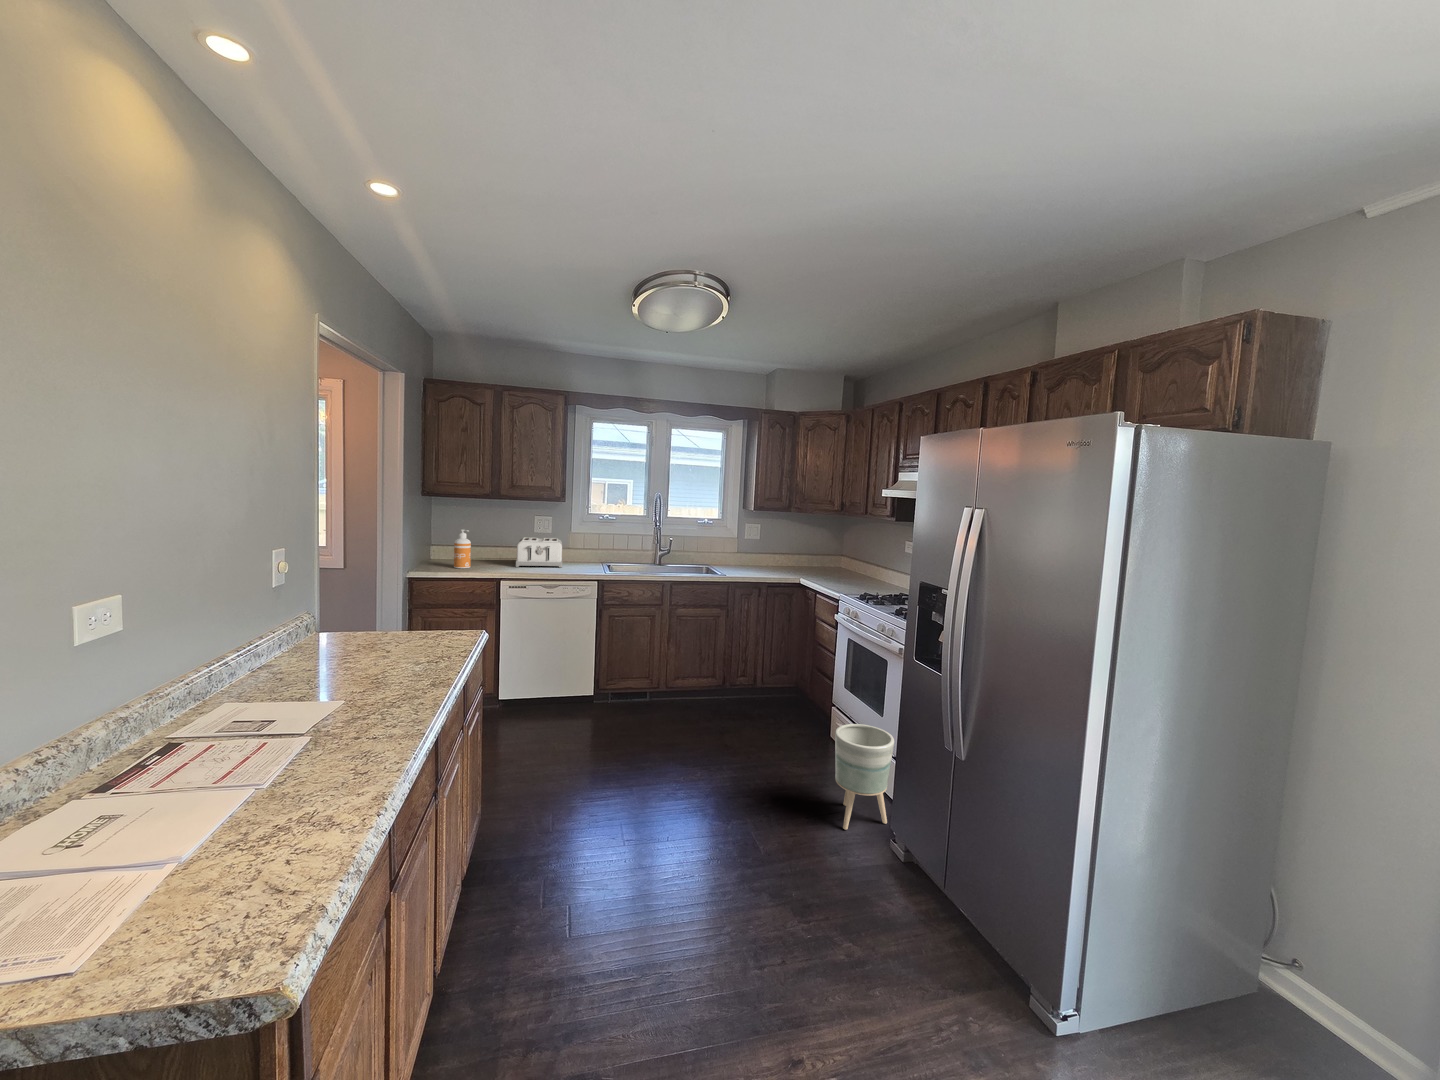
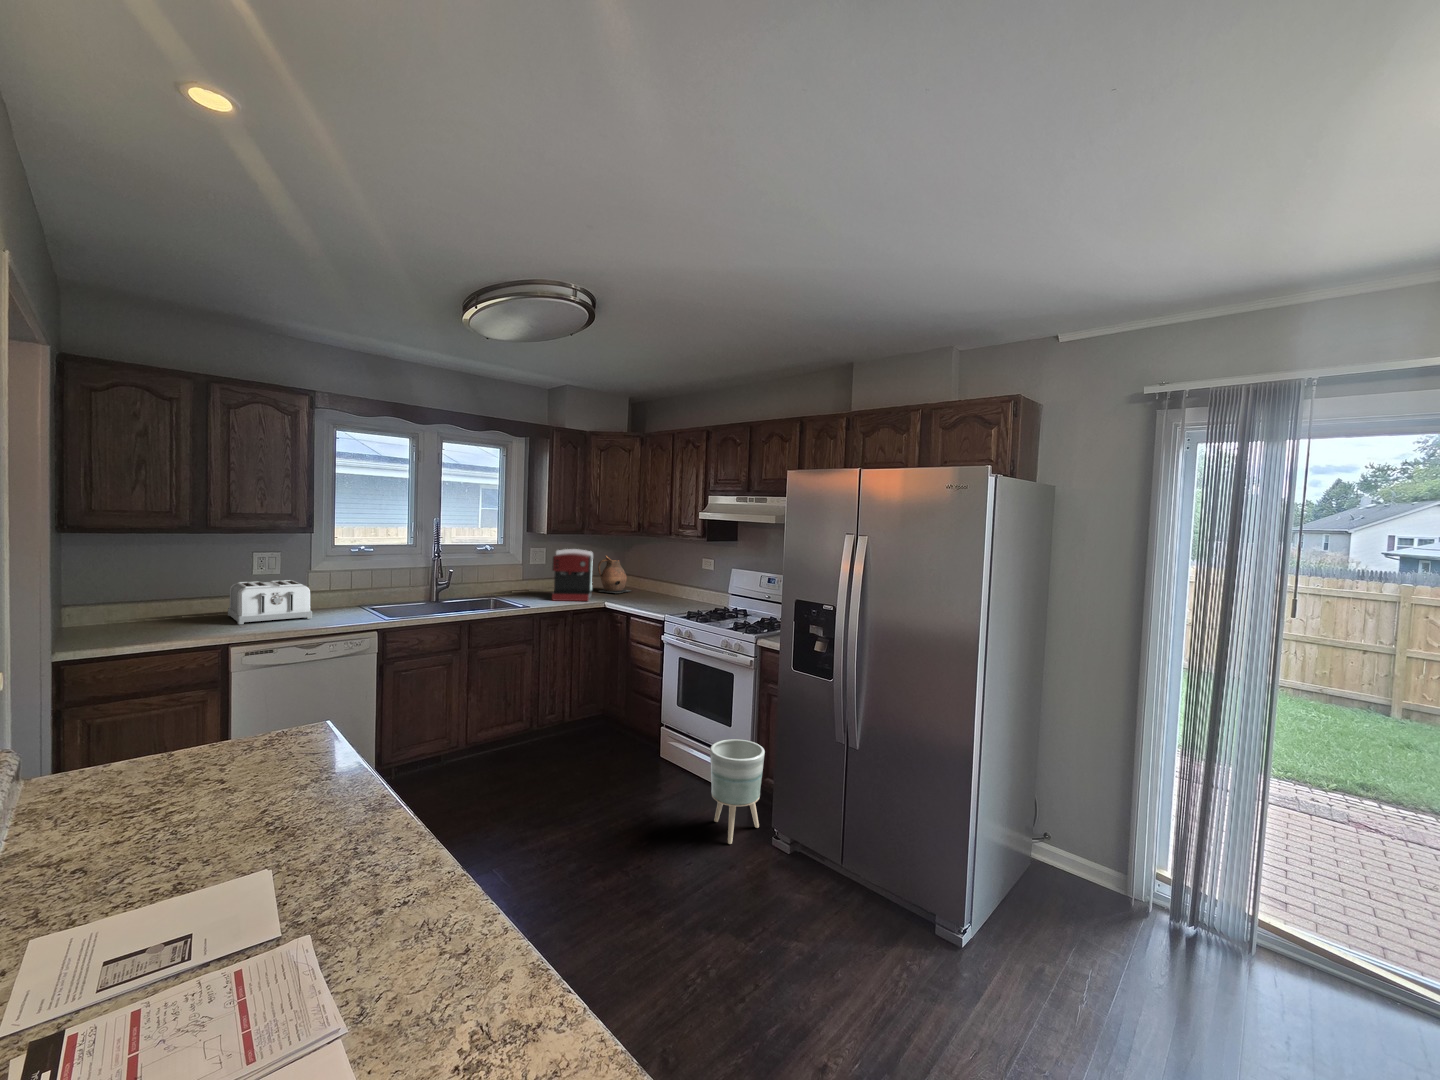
coffee maker: none [753,525,797,574] -> present [552,549,593,601]
soap dispenser: present [454,529,471,568] -> none [130,578,161,636]
ceramic pitcher: none [806,534,840,571] -> present [598,556,631,593]

